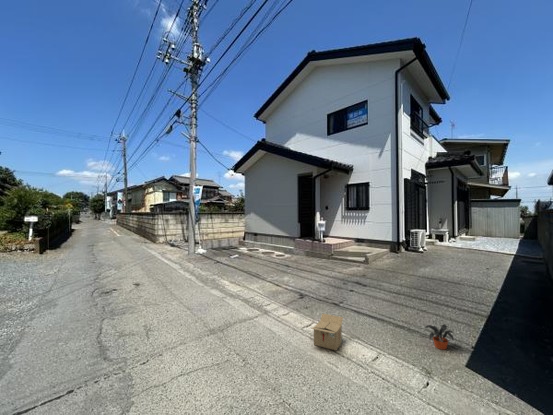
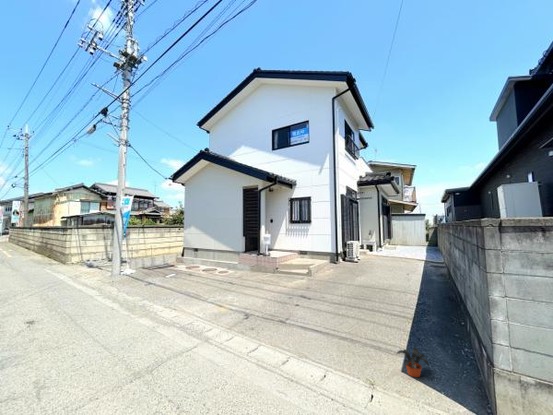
cardboard box: present [312,314,343,351] -> none [277,348,312,397]

